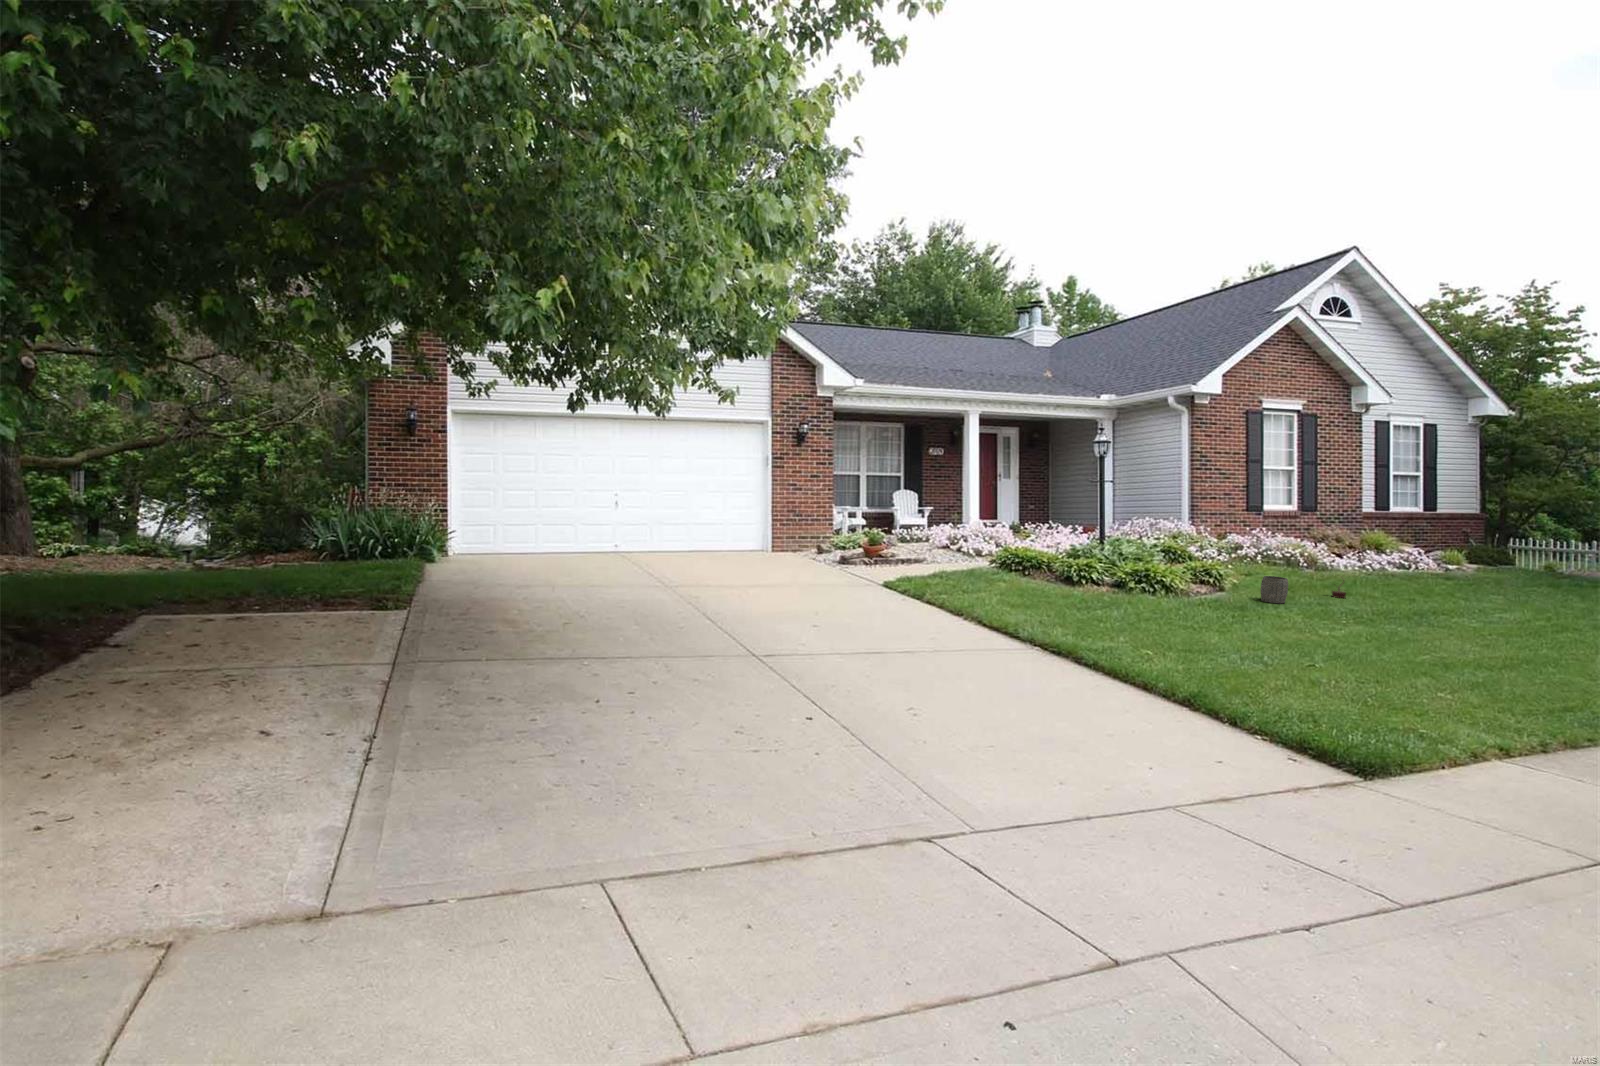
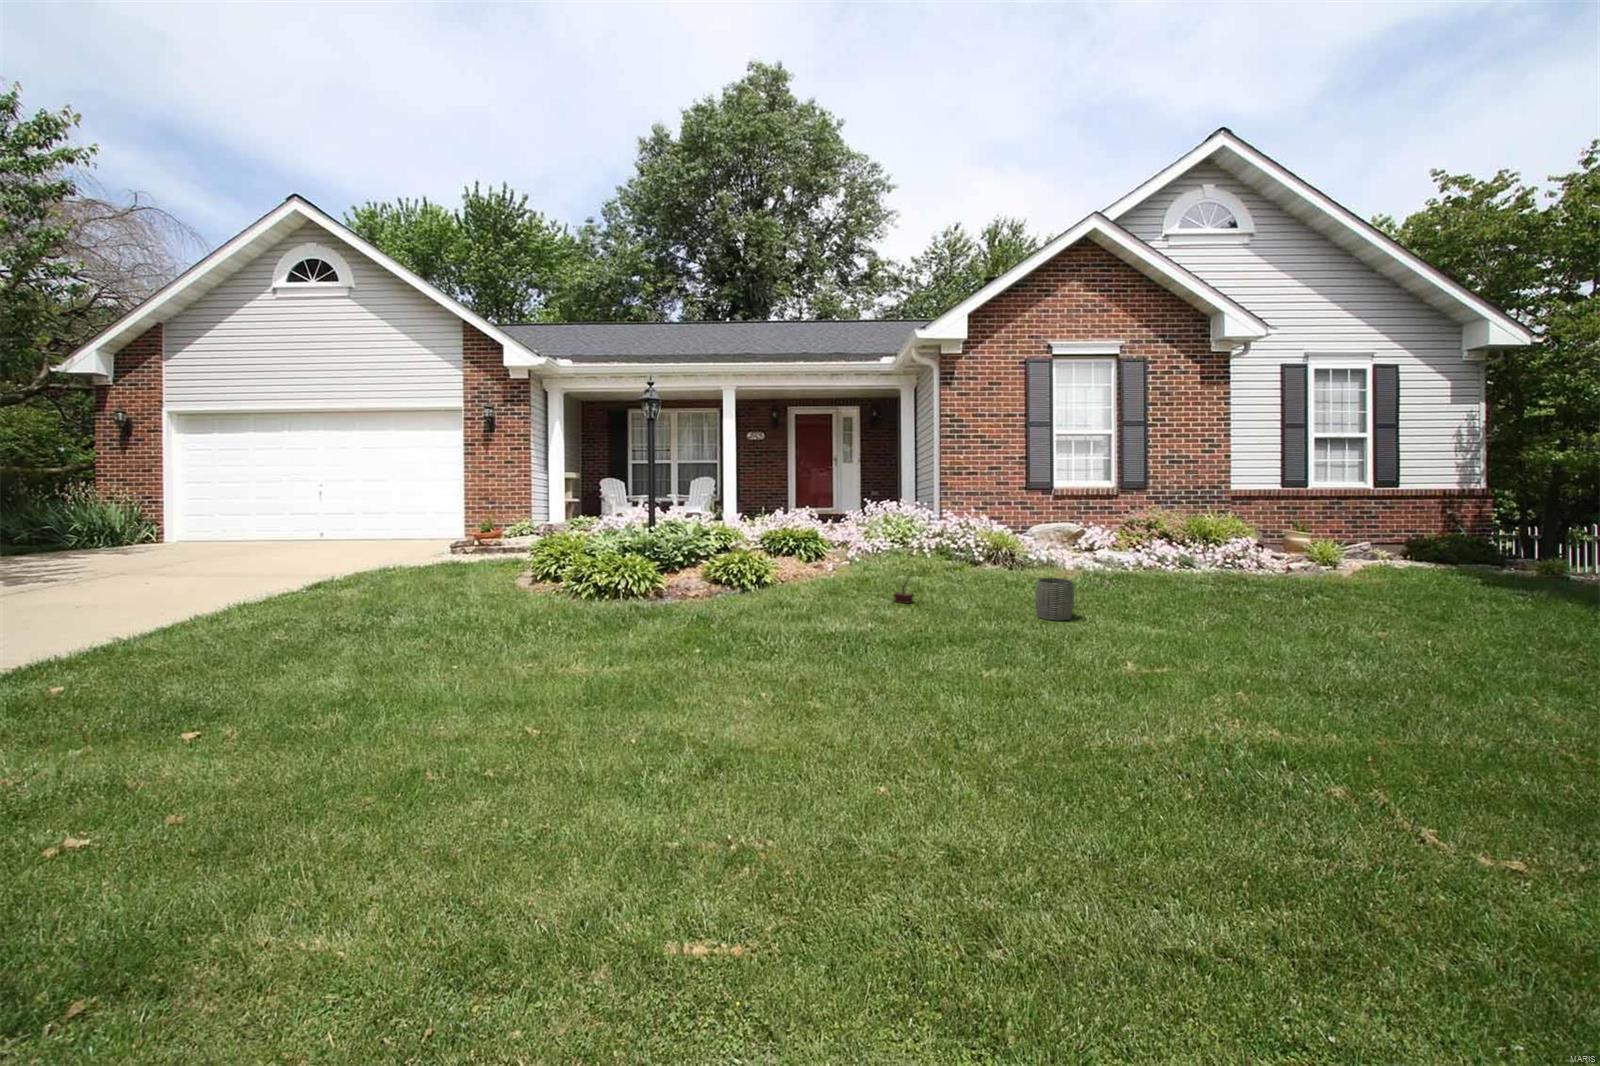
woven basket: present [1261,576,1288,603] -> present [1035,578,1074,621]

